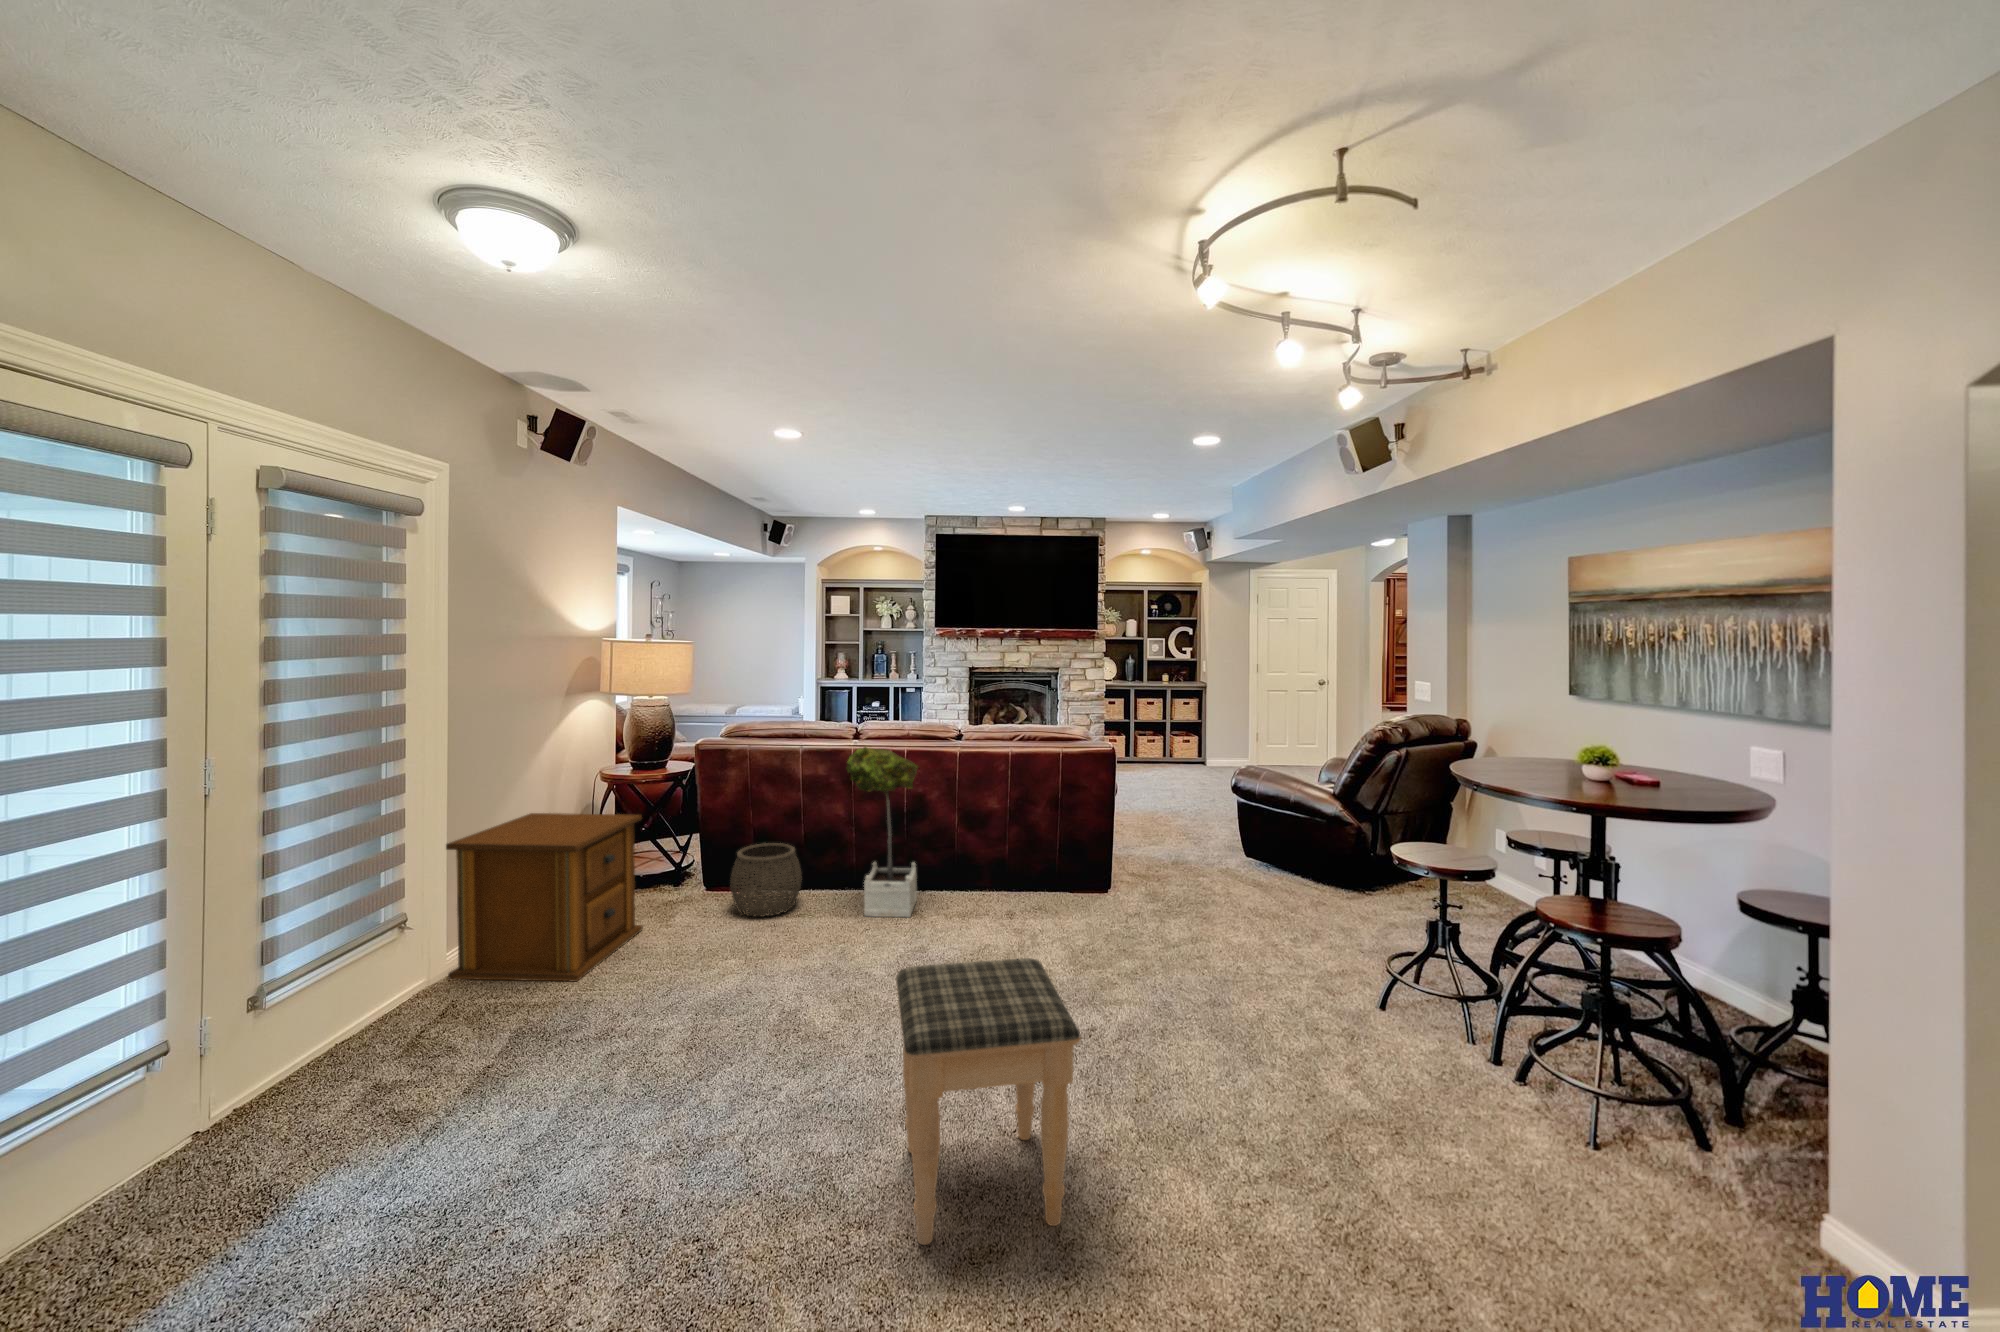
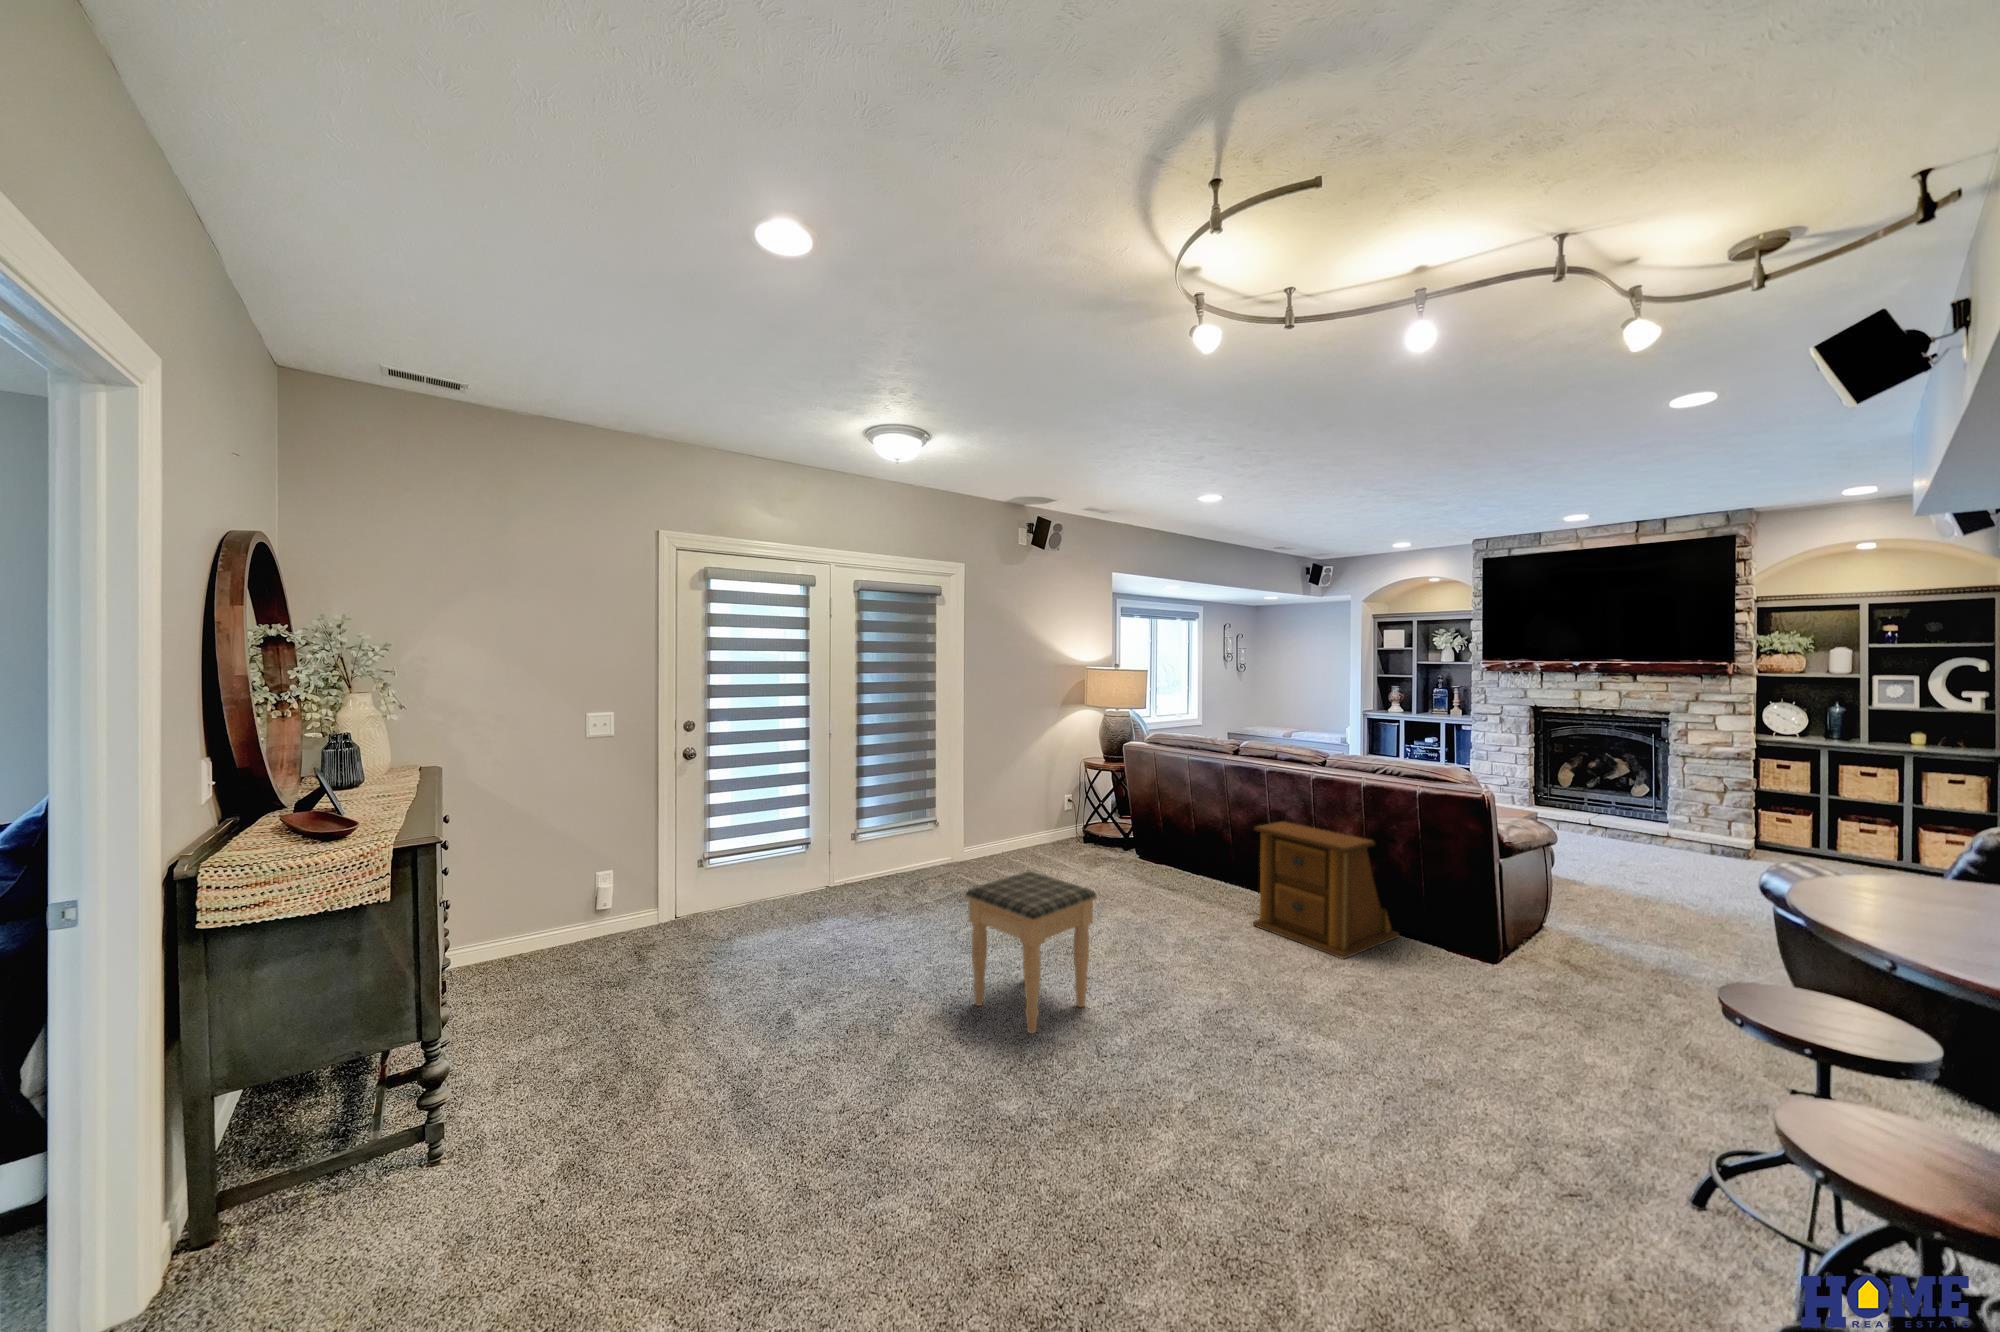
potted tree: present [847,747,918,917] -> none [1195,758,1256,902]
side table: present [446,813,643,981] -> present [1253,822,1400,959]
woven basket: present [730,843,802,917] -> none [1129,822,1180,874]

